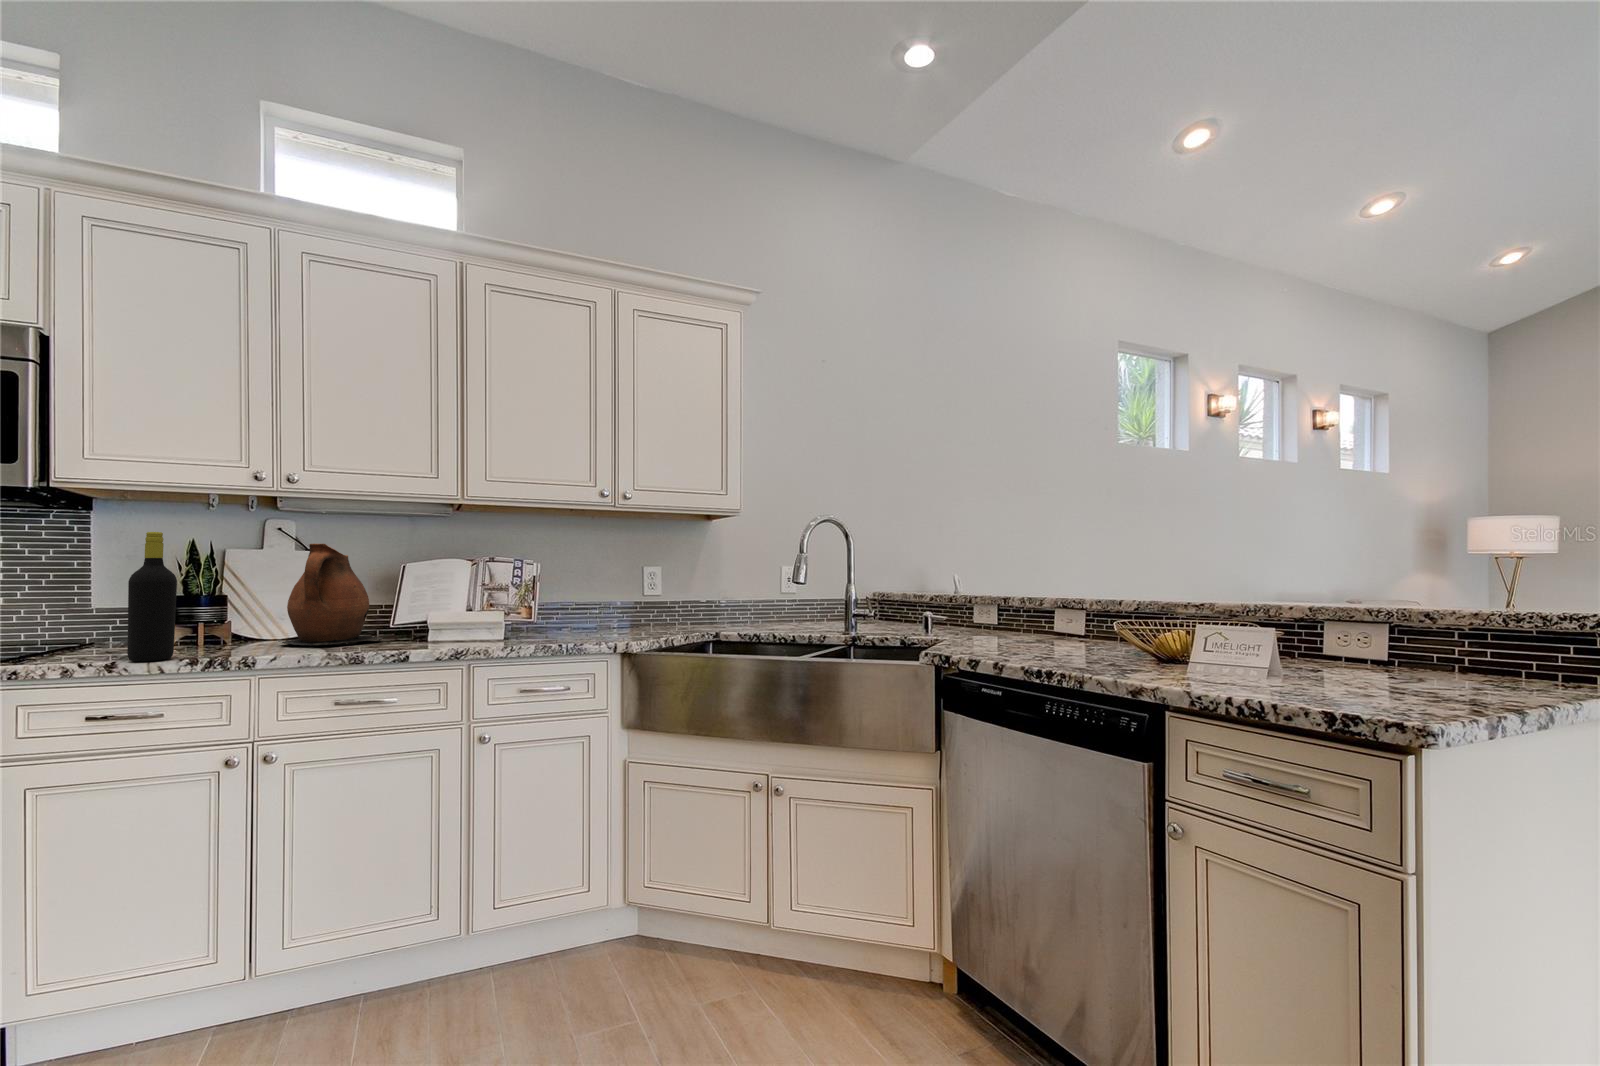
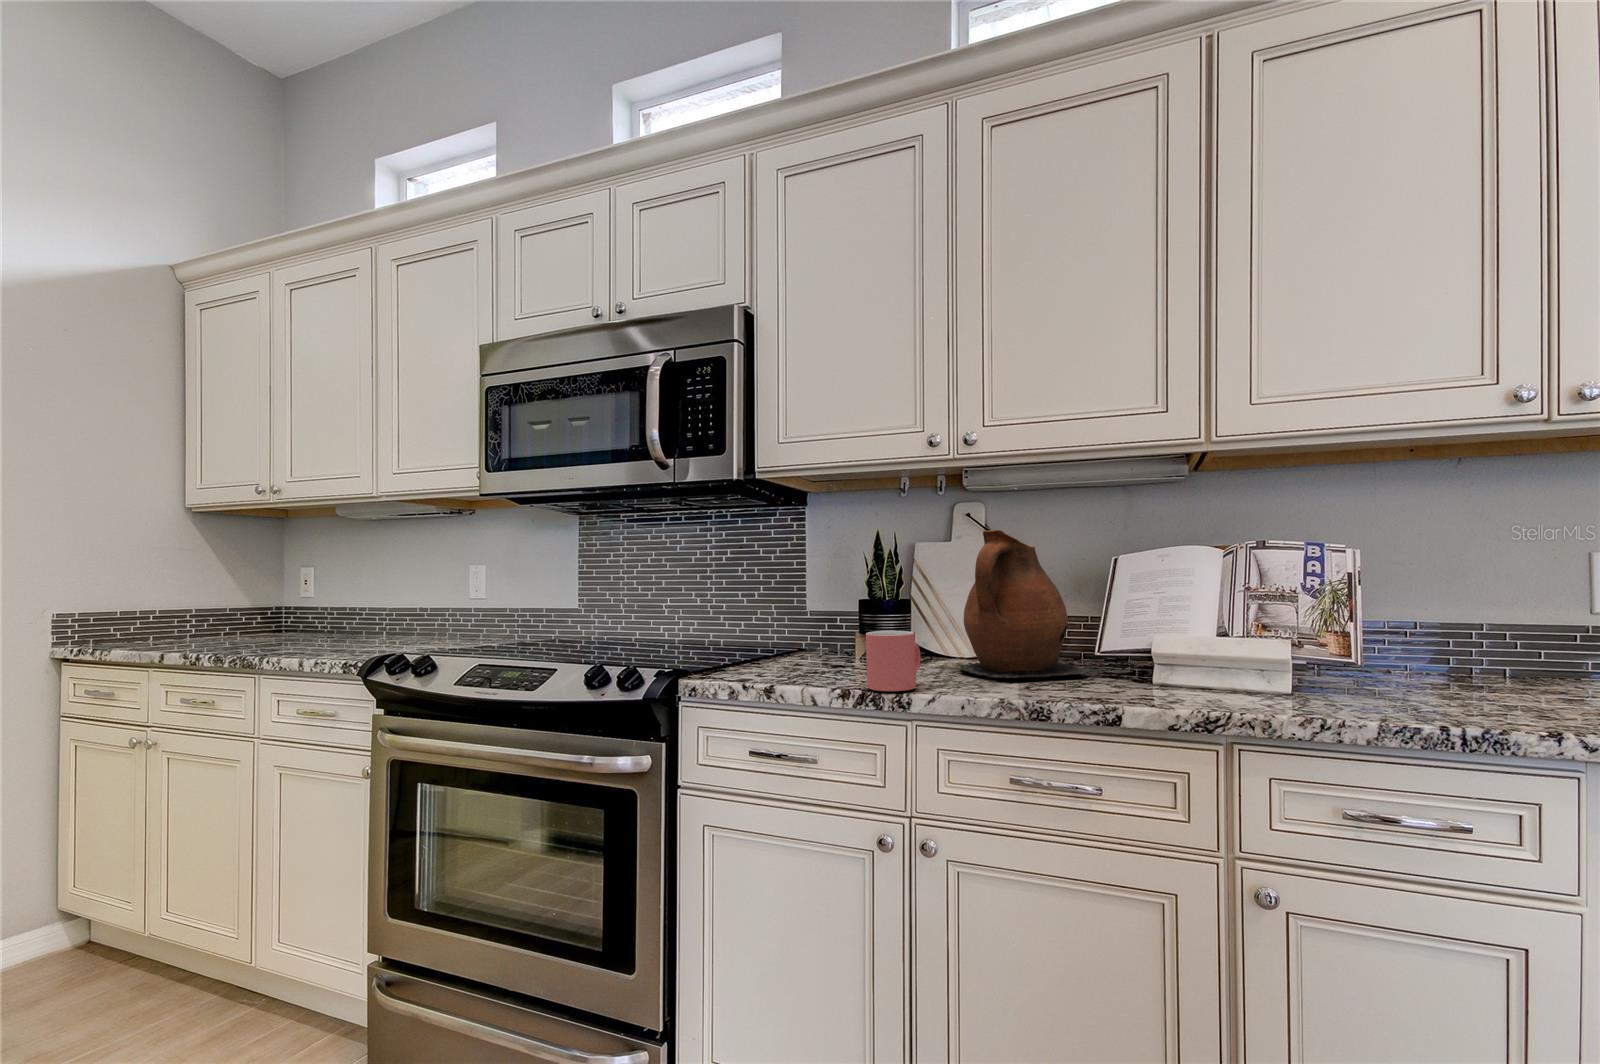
bottle: present [127,532,177,661] -> none [785,523,833,685]
mug: none [213,615,258,657] -> present [866,631,920,691]

